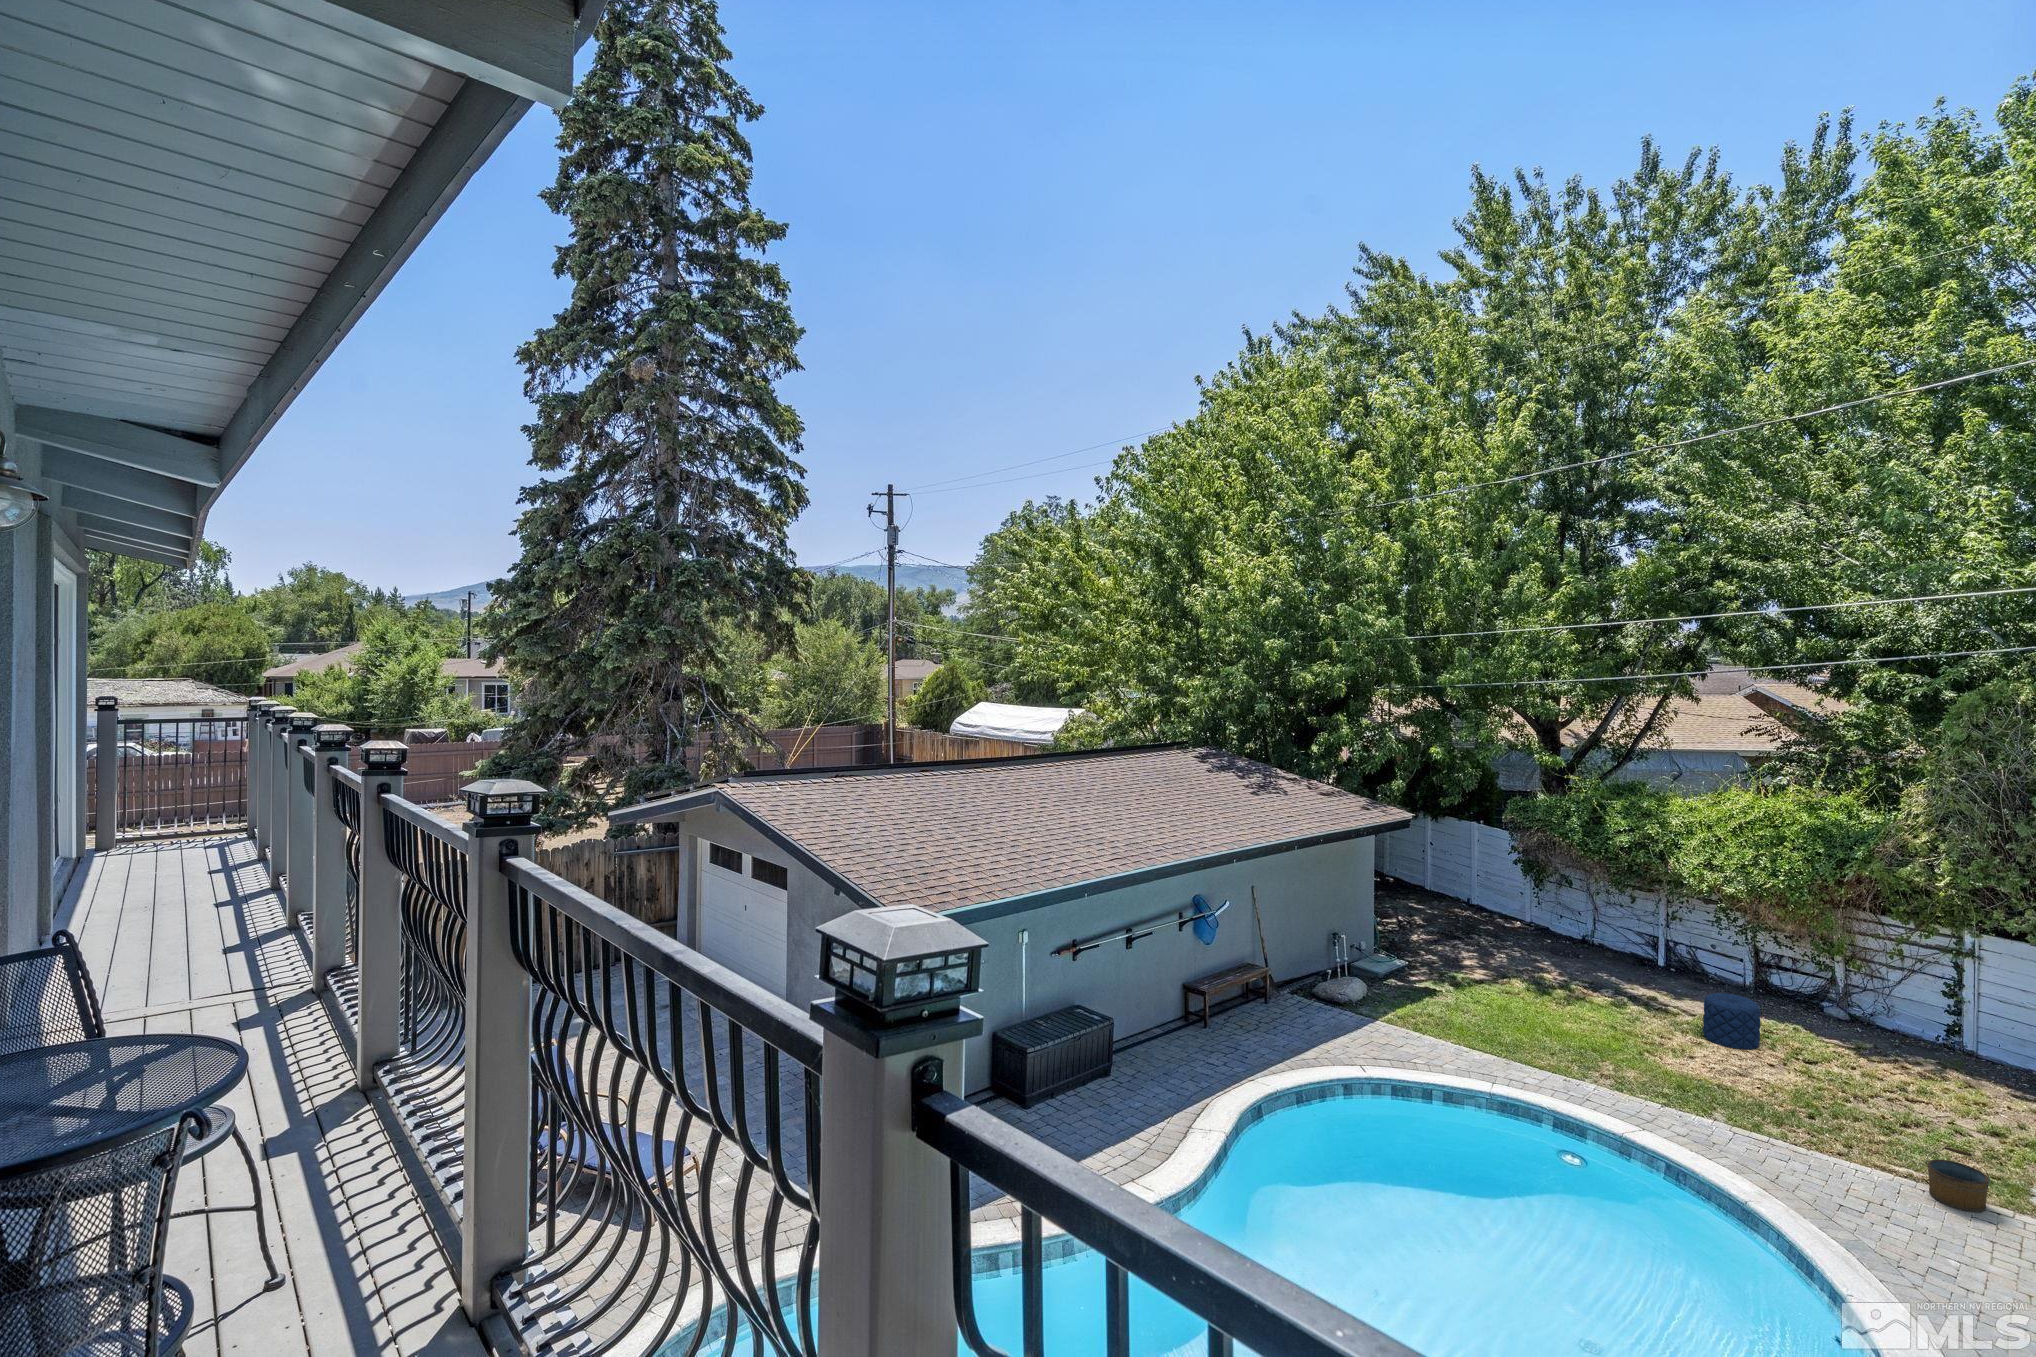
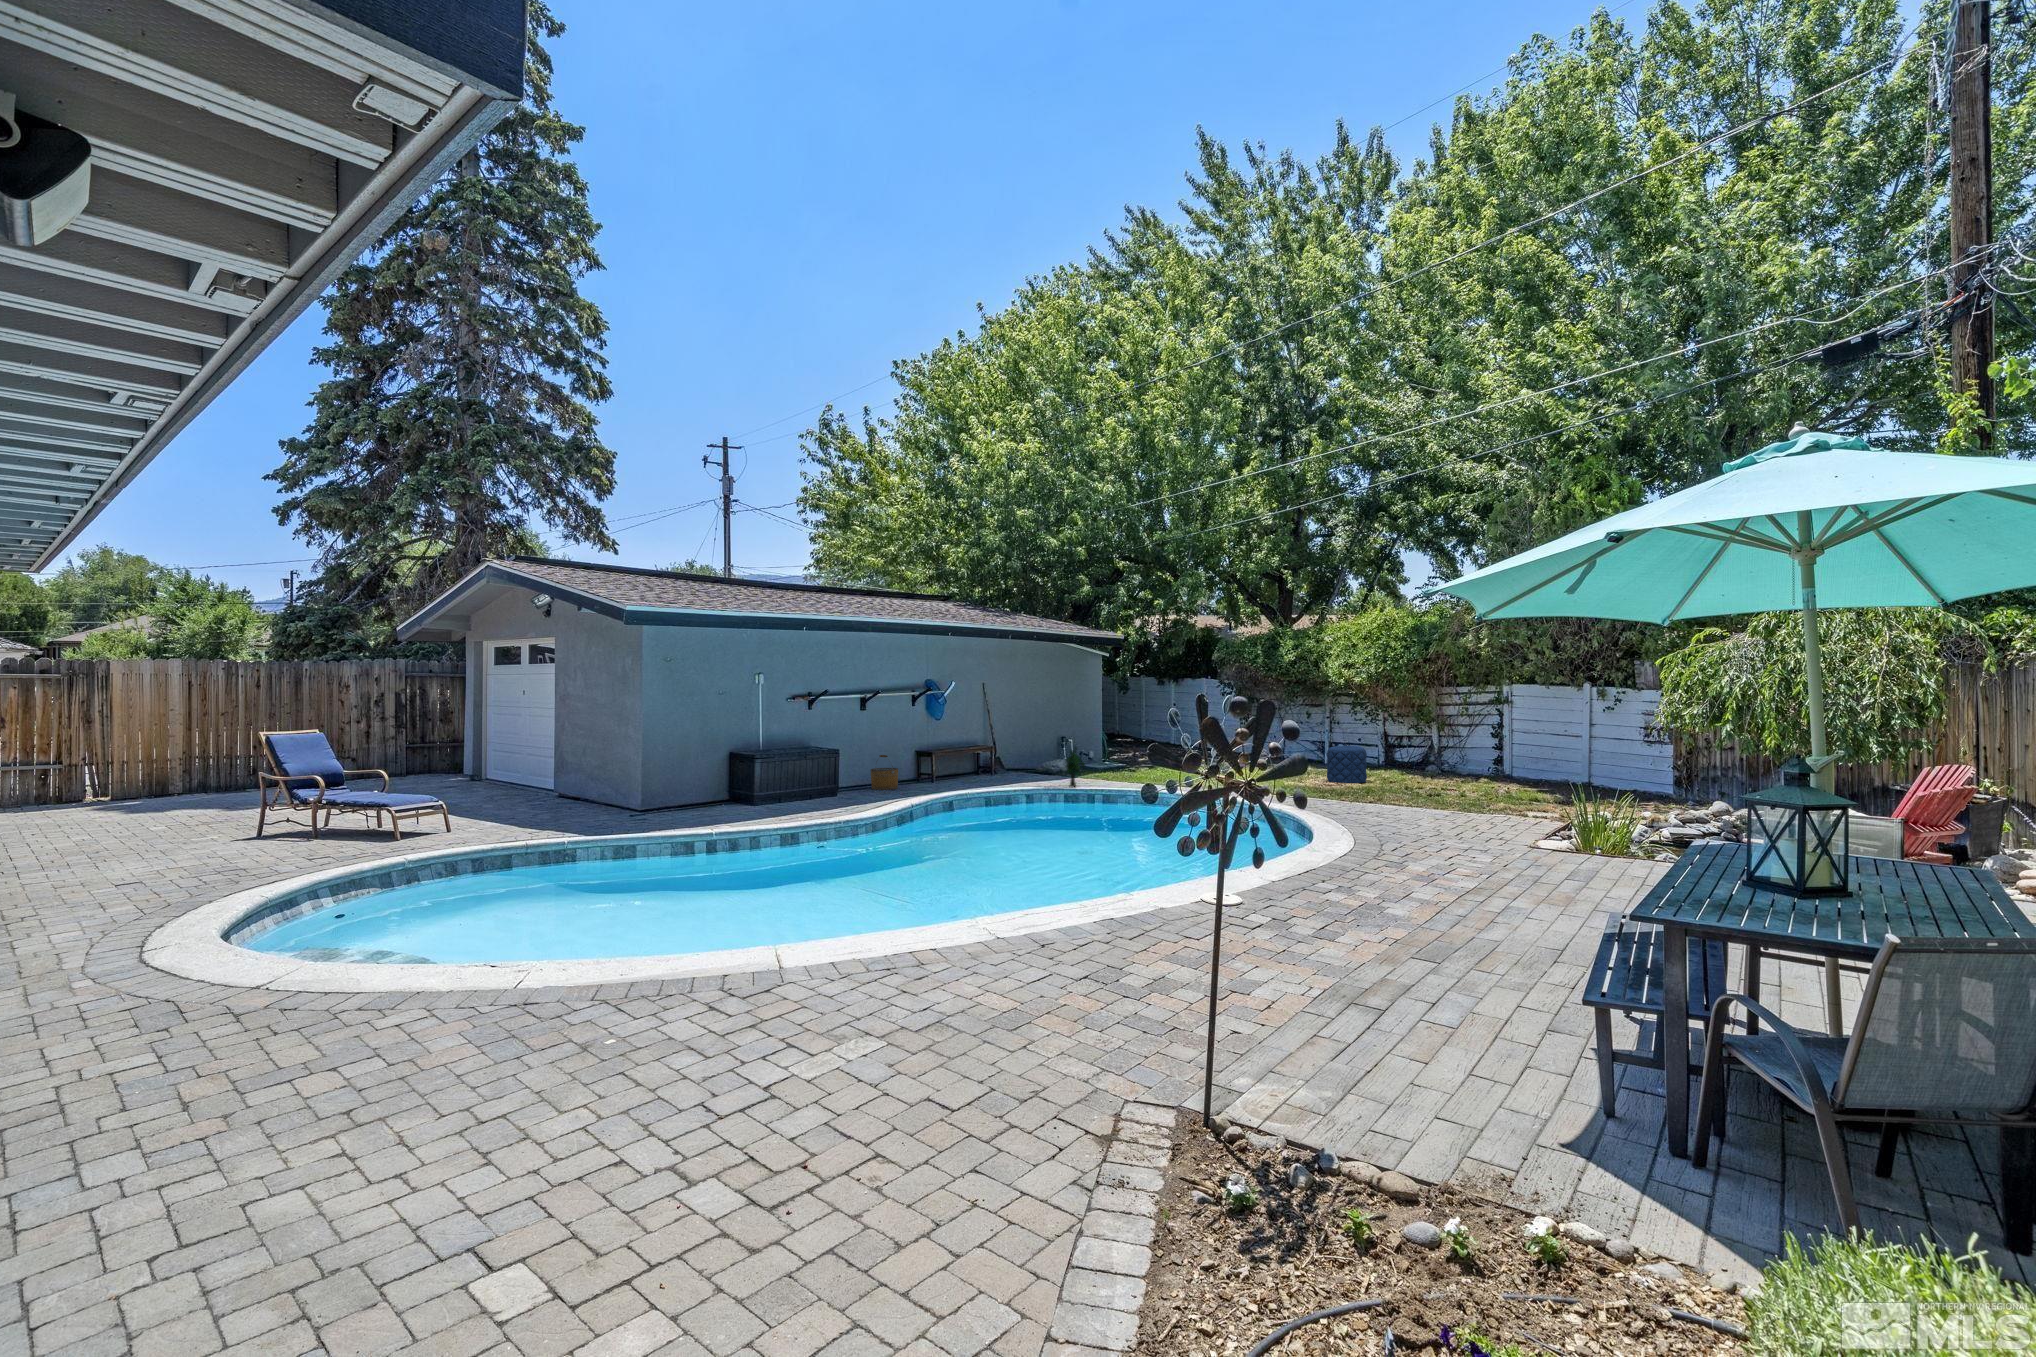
decorative plant: none [1391,1012,1422,1060] -> present [1065,747,1085,787]
bucket: present [1926,1147,1990,1212] -> present [870,755,898,790]

